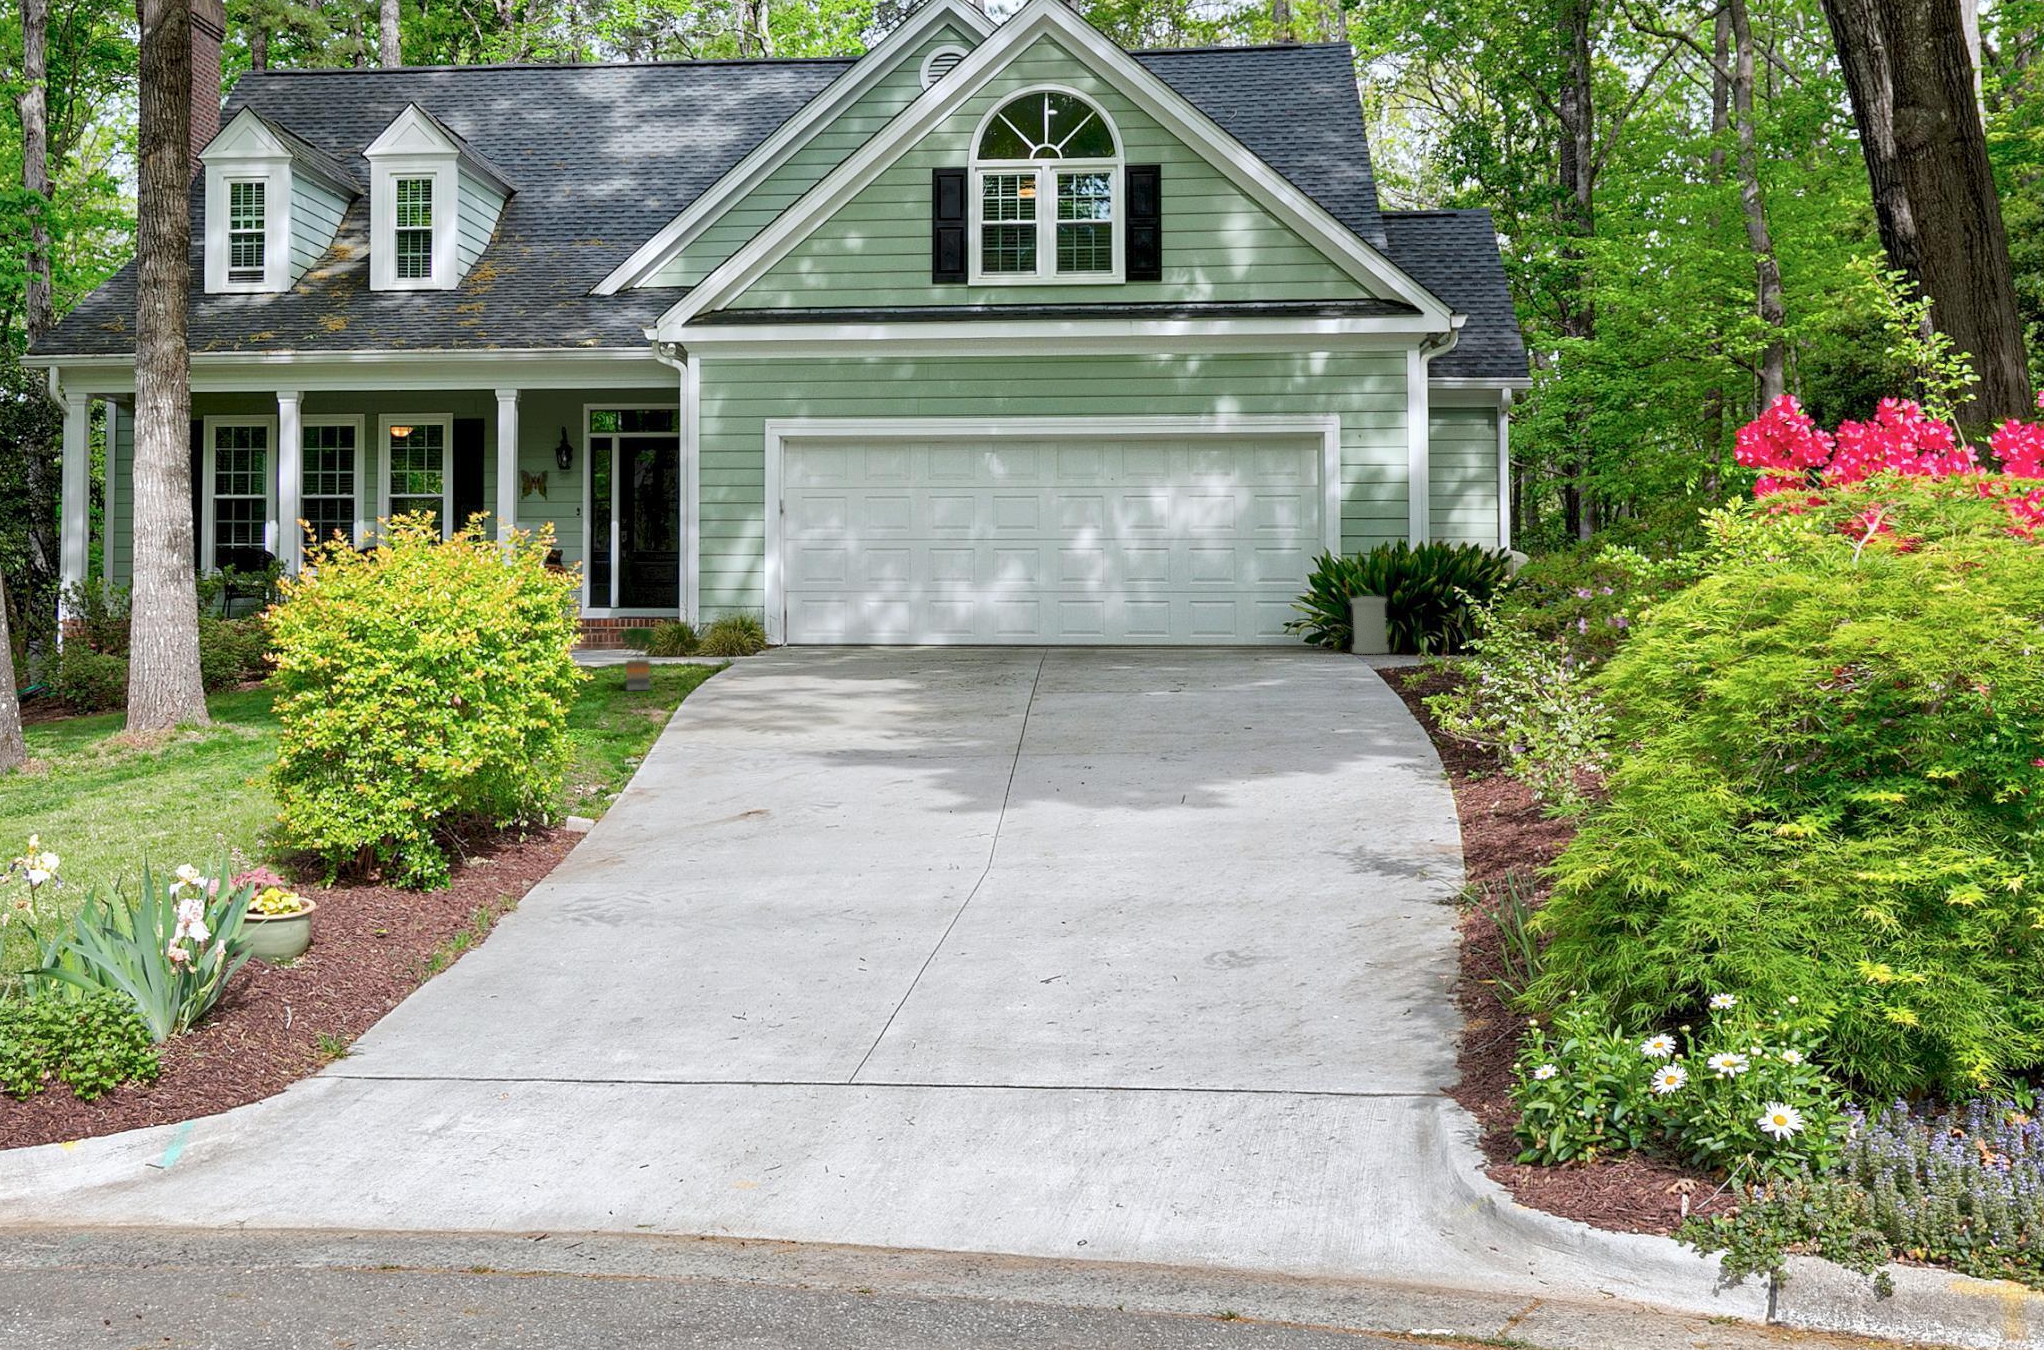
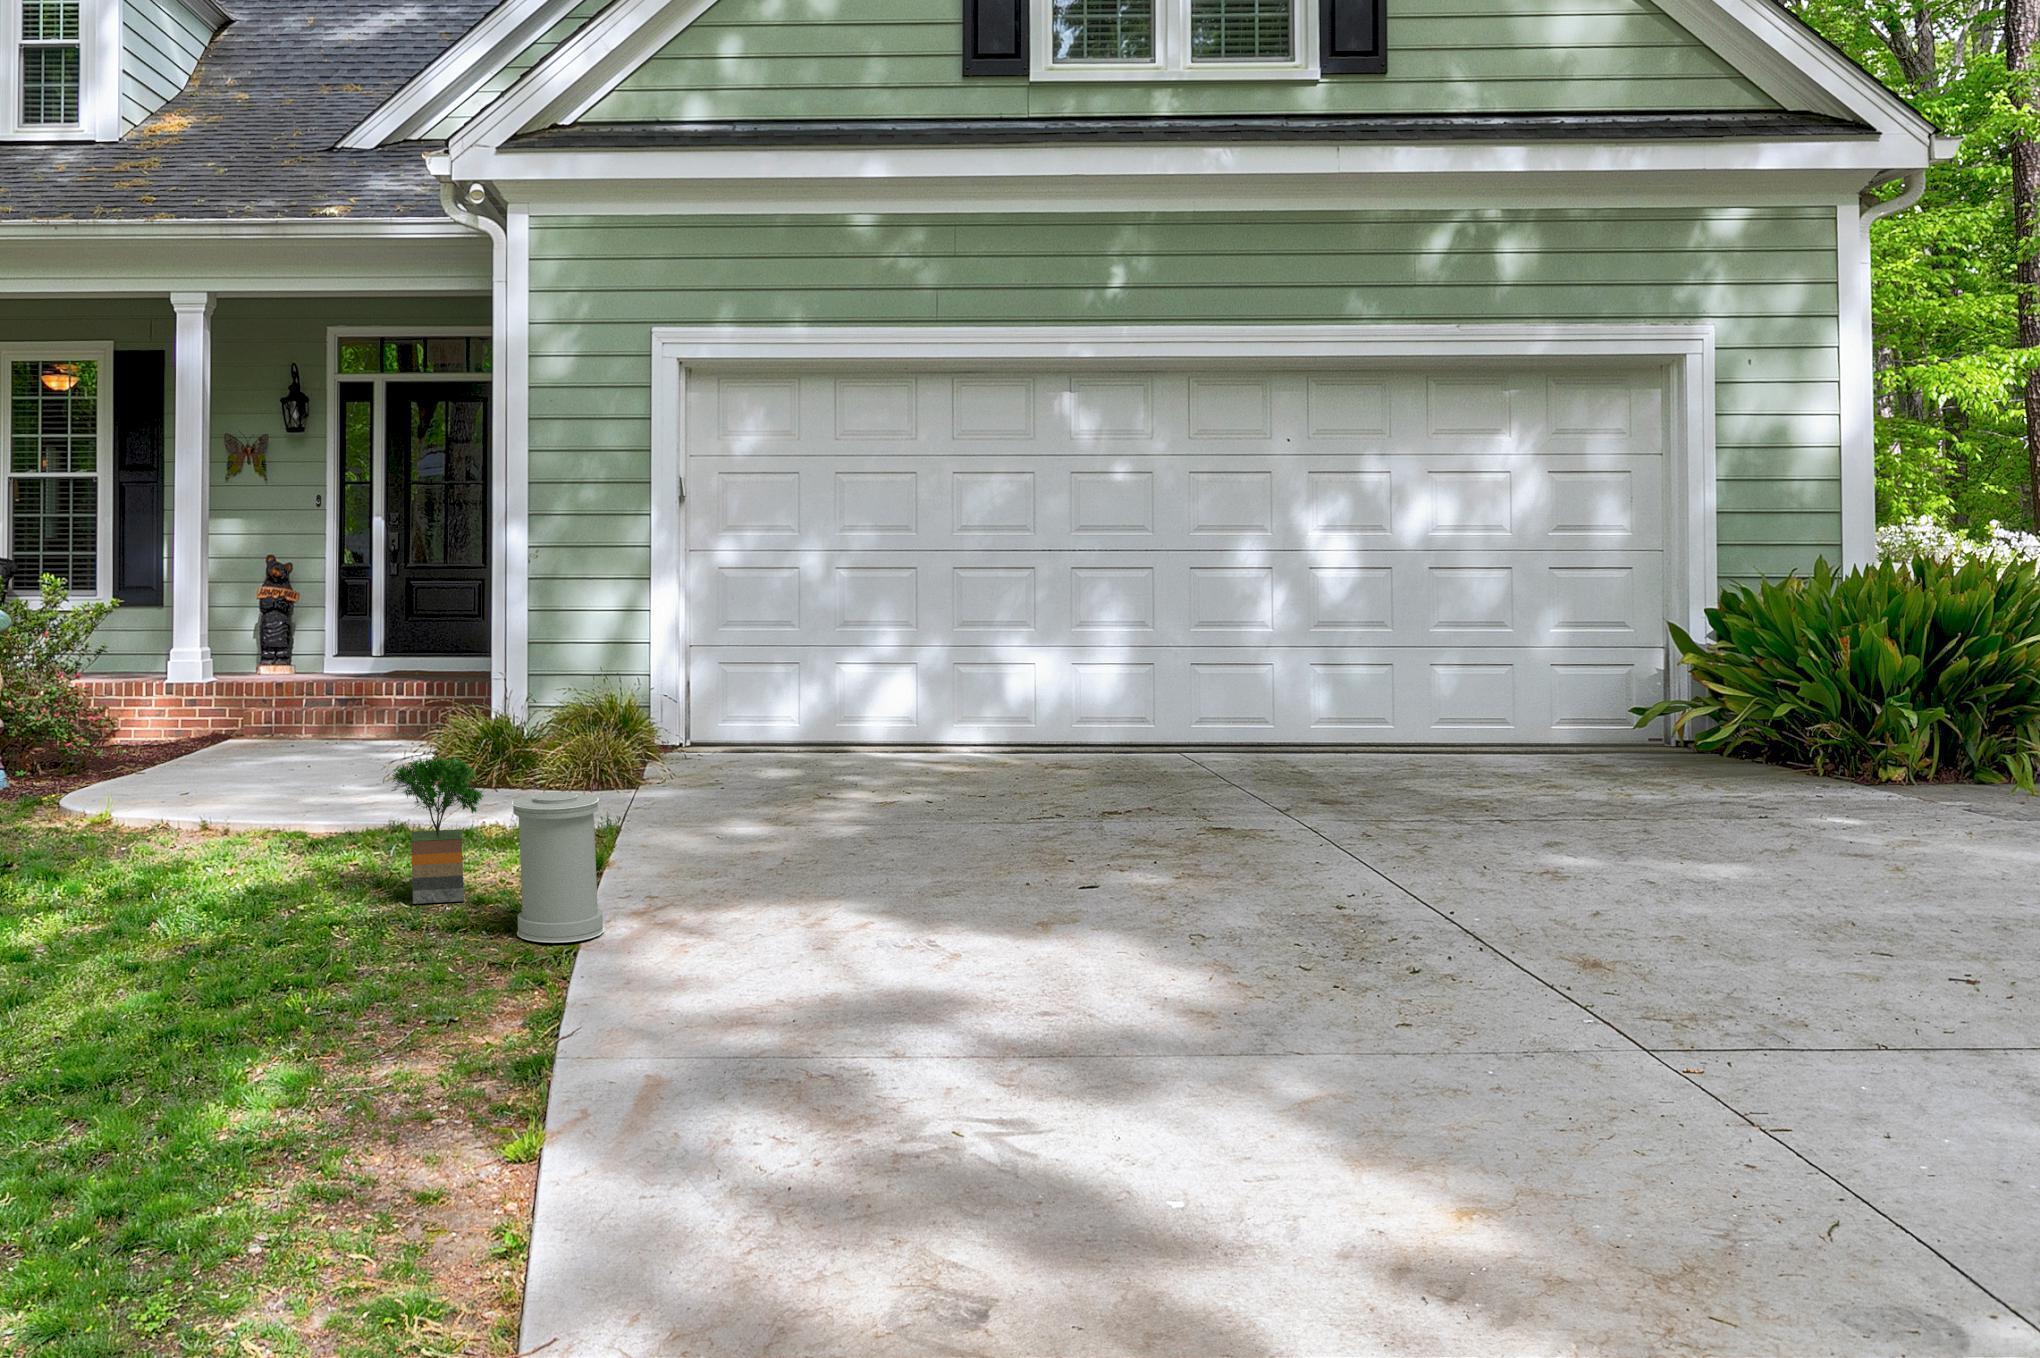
trash can: present [1350,596,1389,654] -> present [512,792,604,943]

